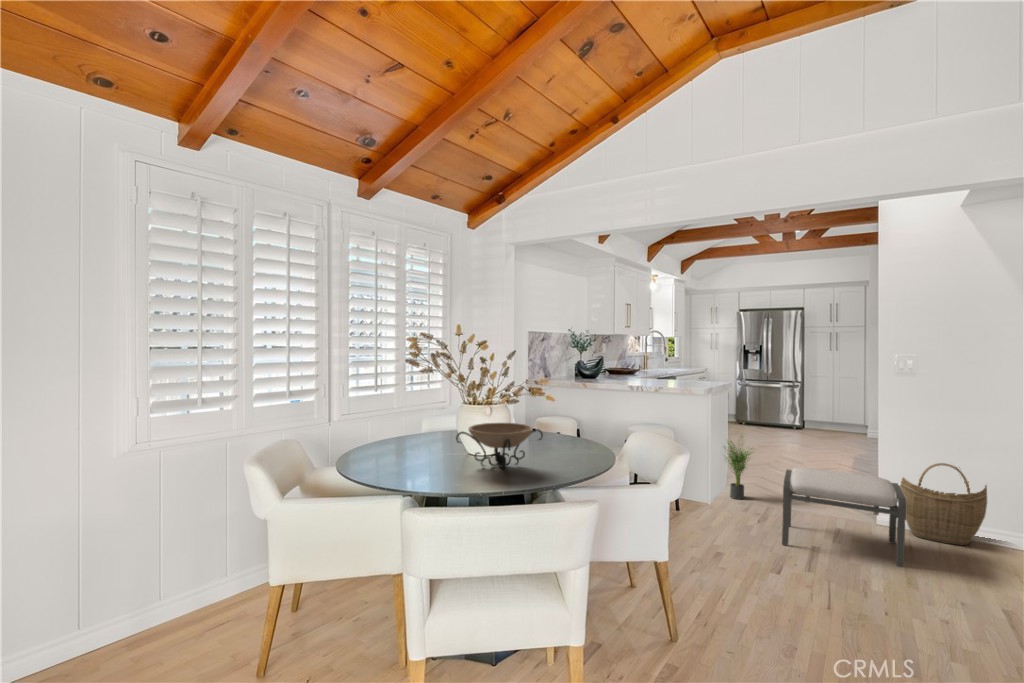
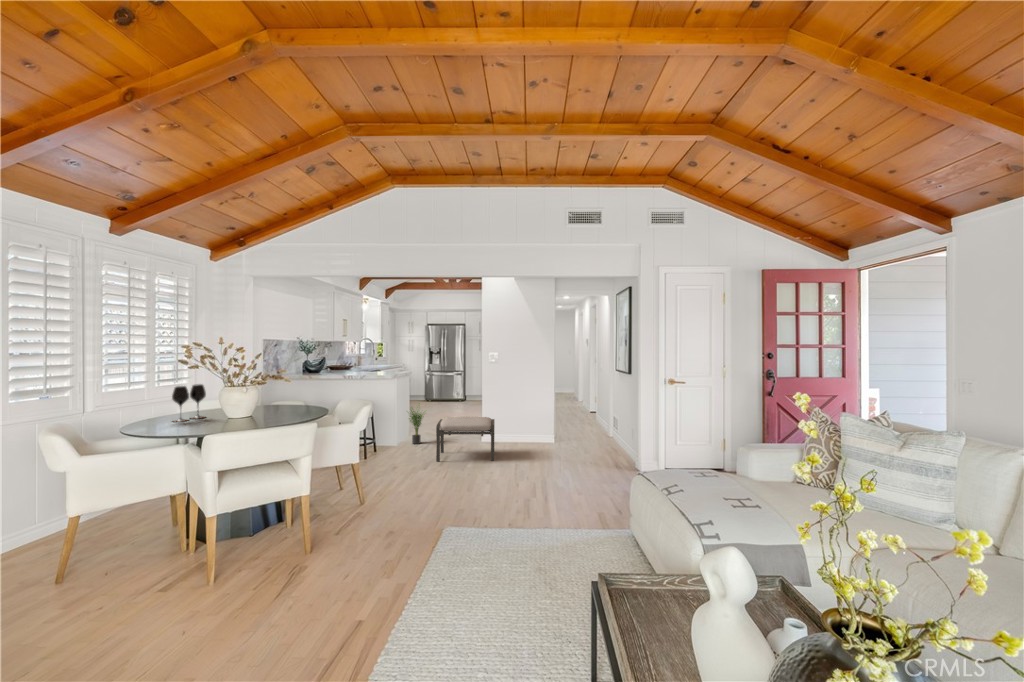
wine glass: none [400,397,443,451] -> present [172,384,206,422]
decorative bowl: present [456,423,543,469] -> none [223,395,284,423]
woven basket: present [900,463,987,545] -> none [498,403,535,448]

